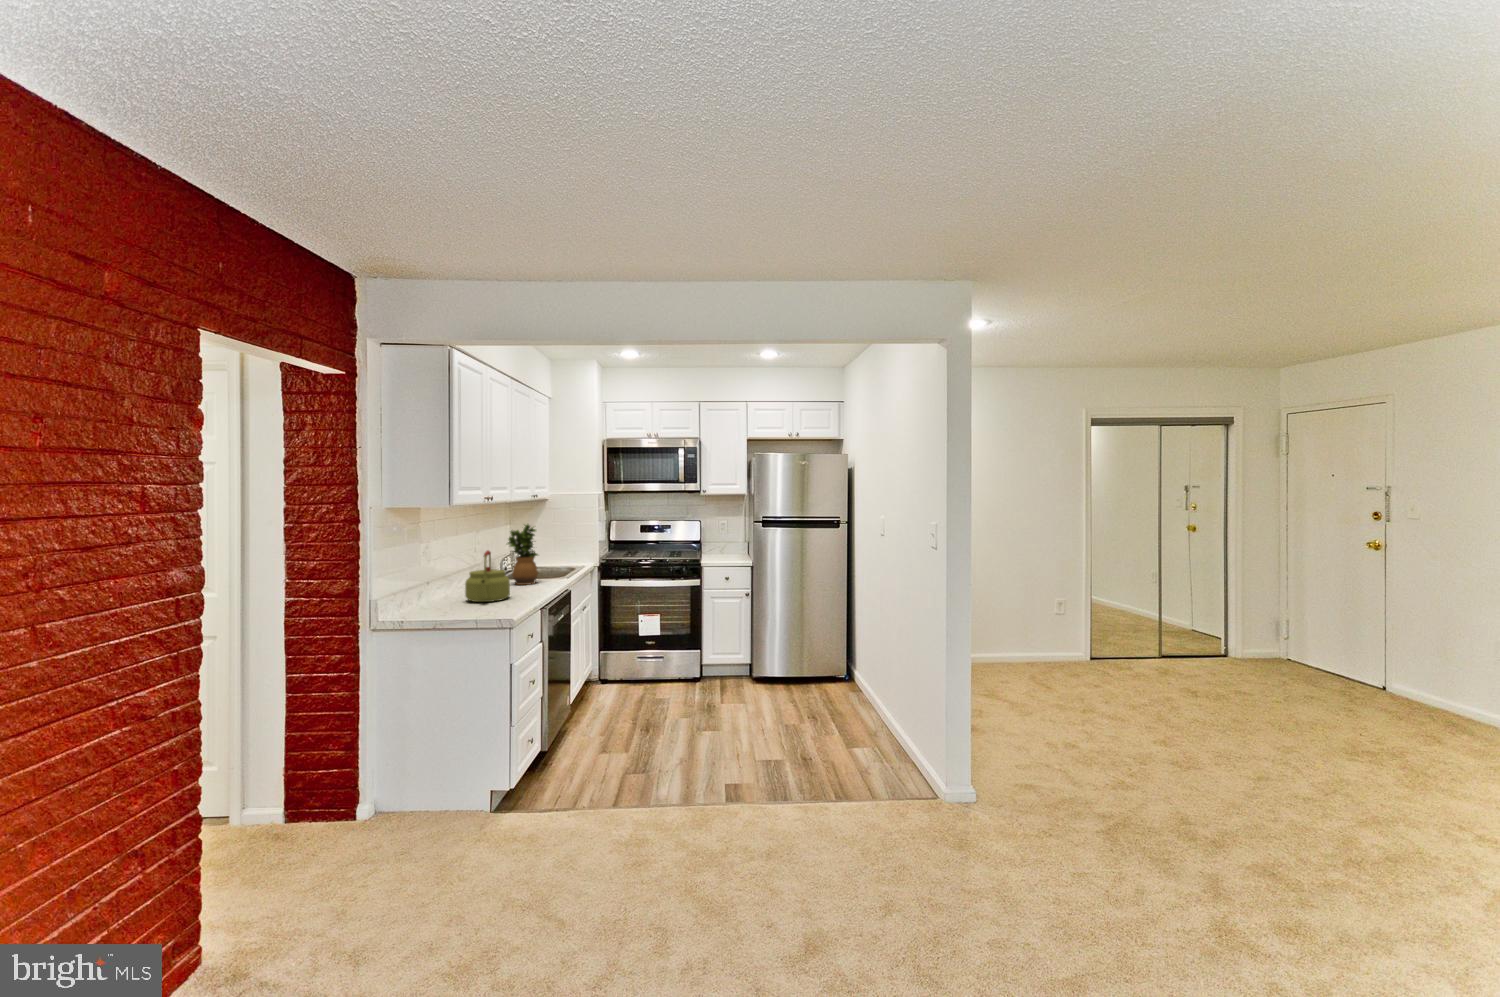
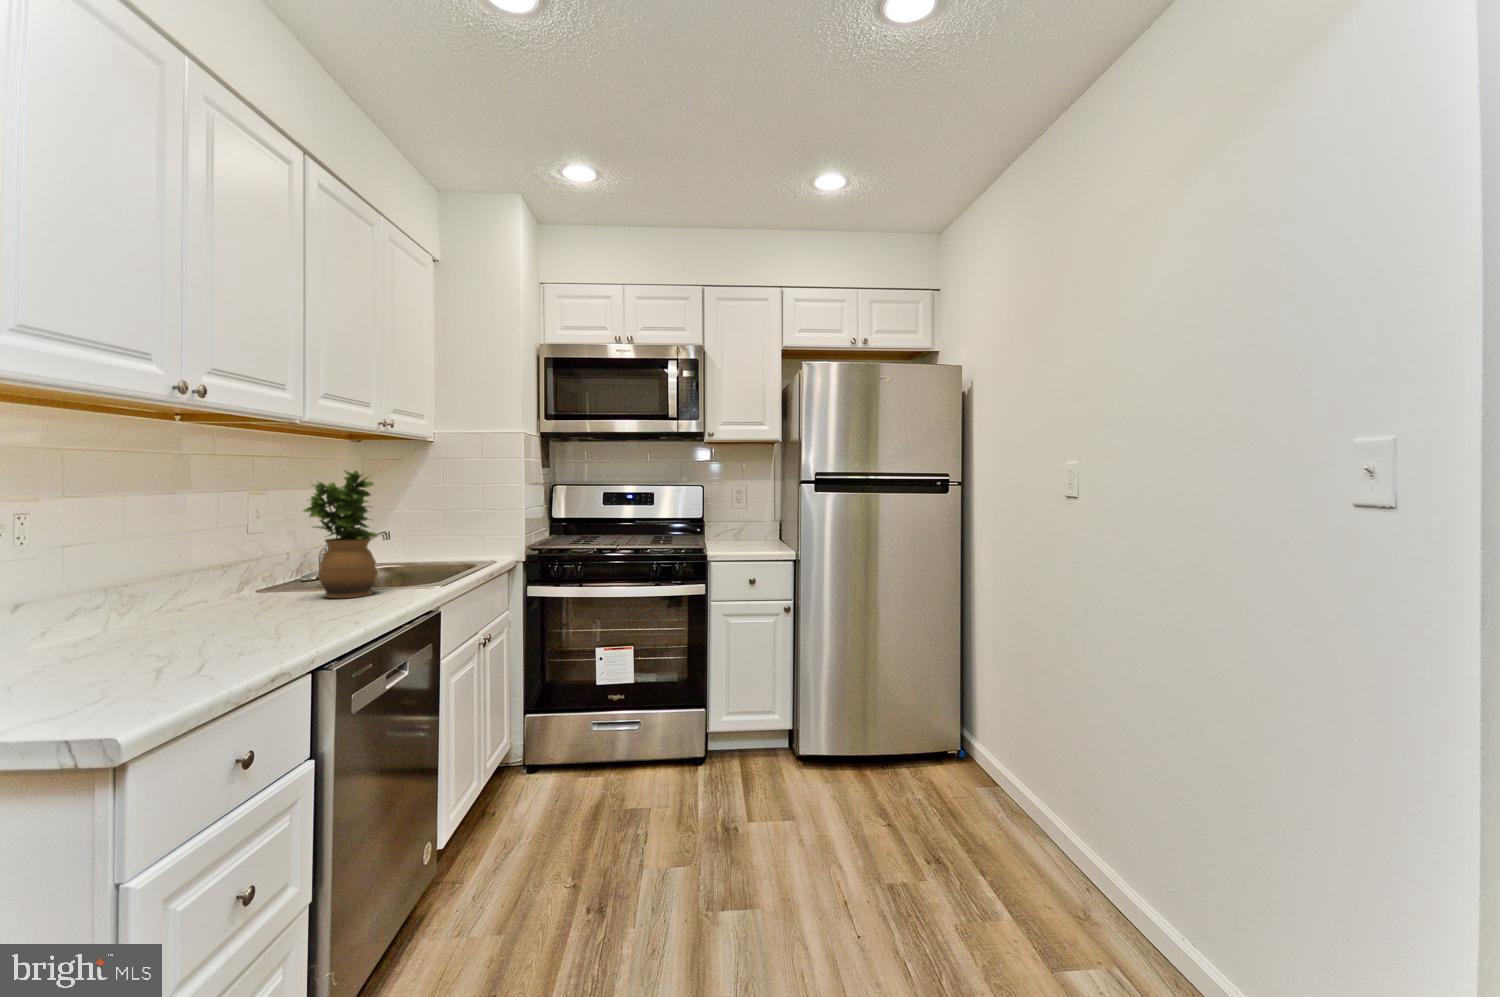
kettle: present [465,551,510,602] -> none [139,518,266,647]

